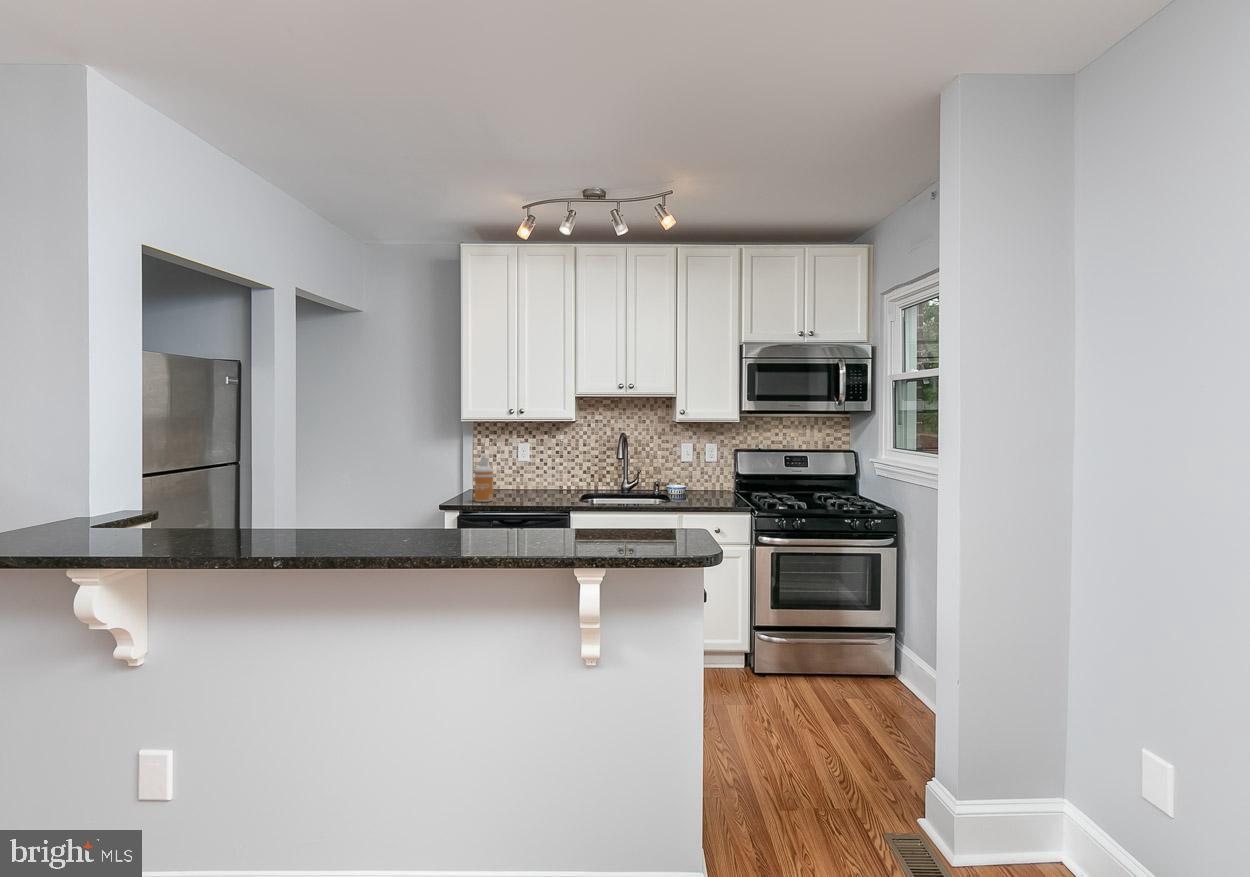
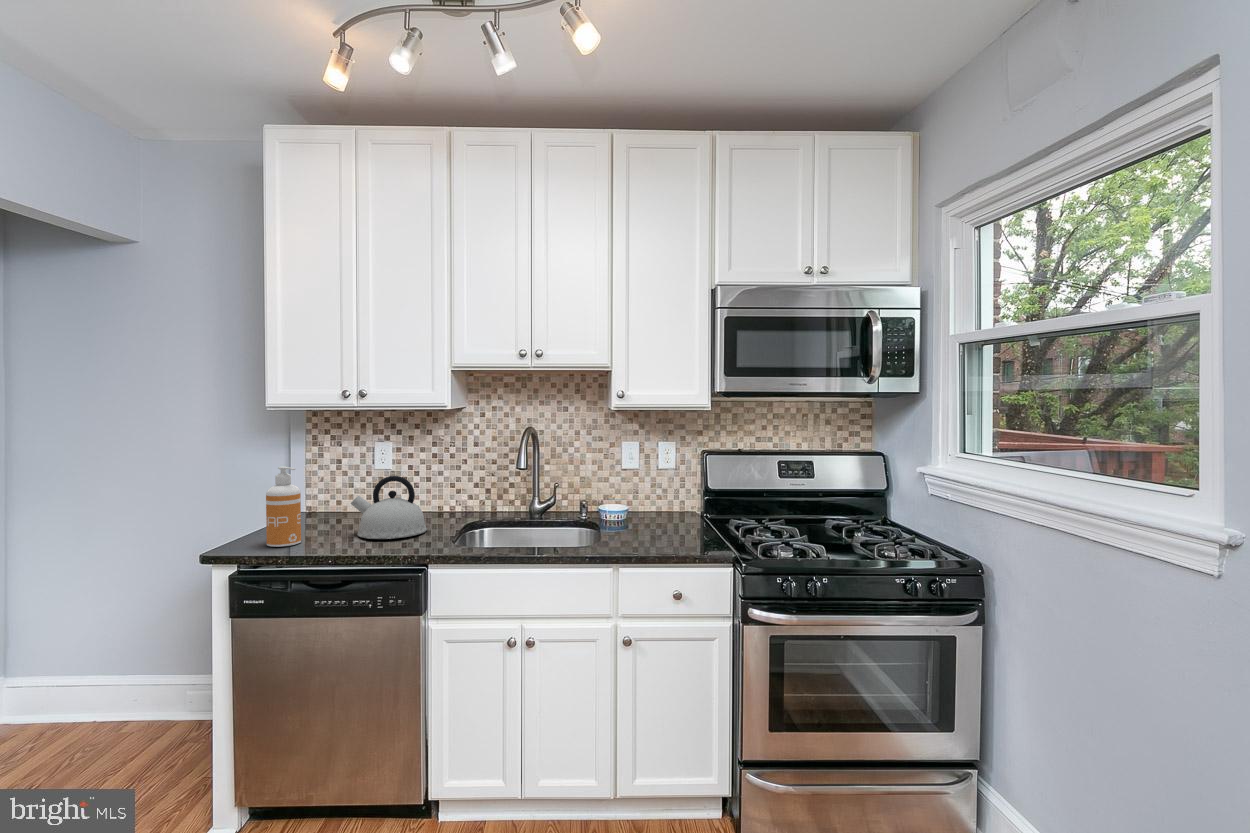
kettle: none [518,462,562,499] -> present [351,476,427,539]

